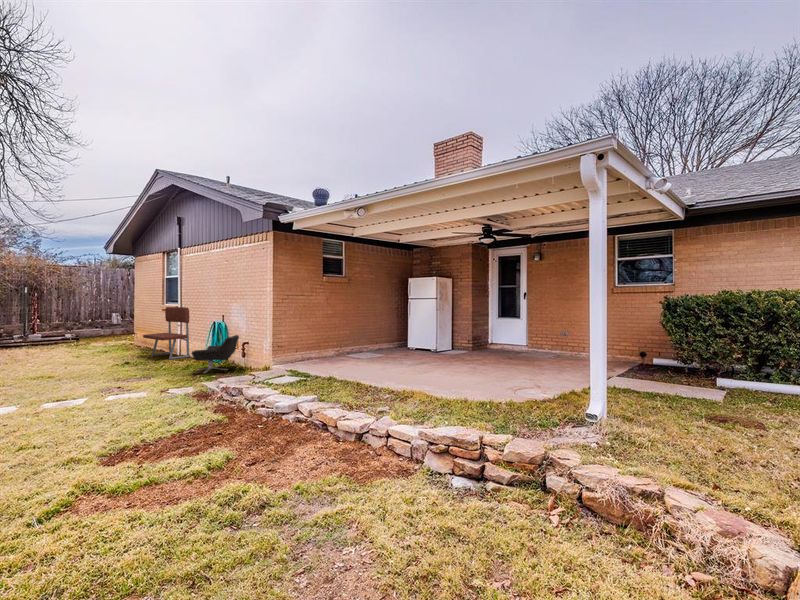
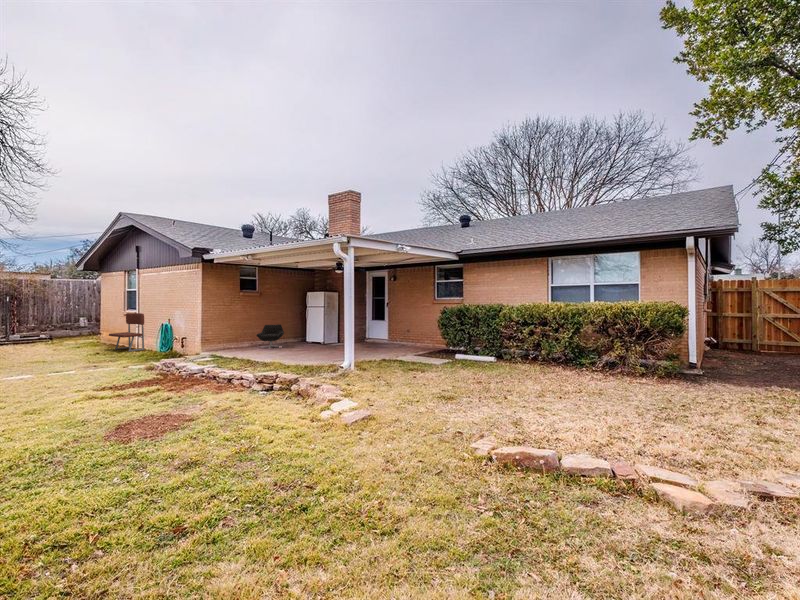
lounge chair: present [192,335,239,373] -> present [256,324,284,349]

